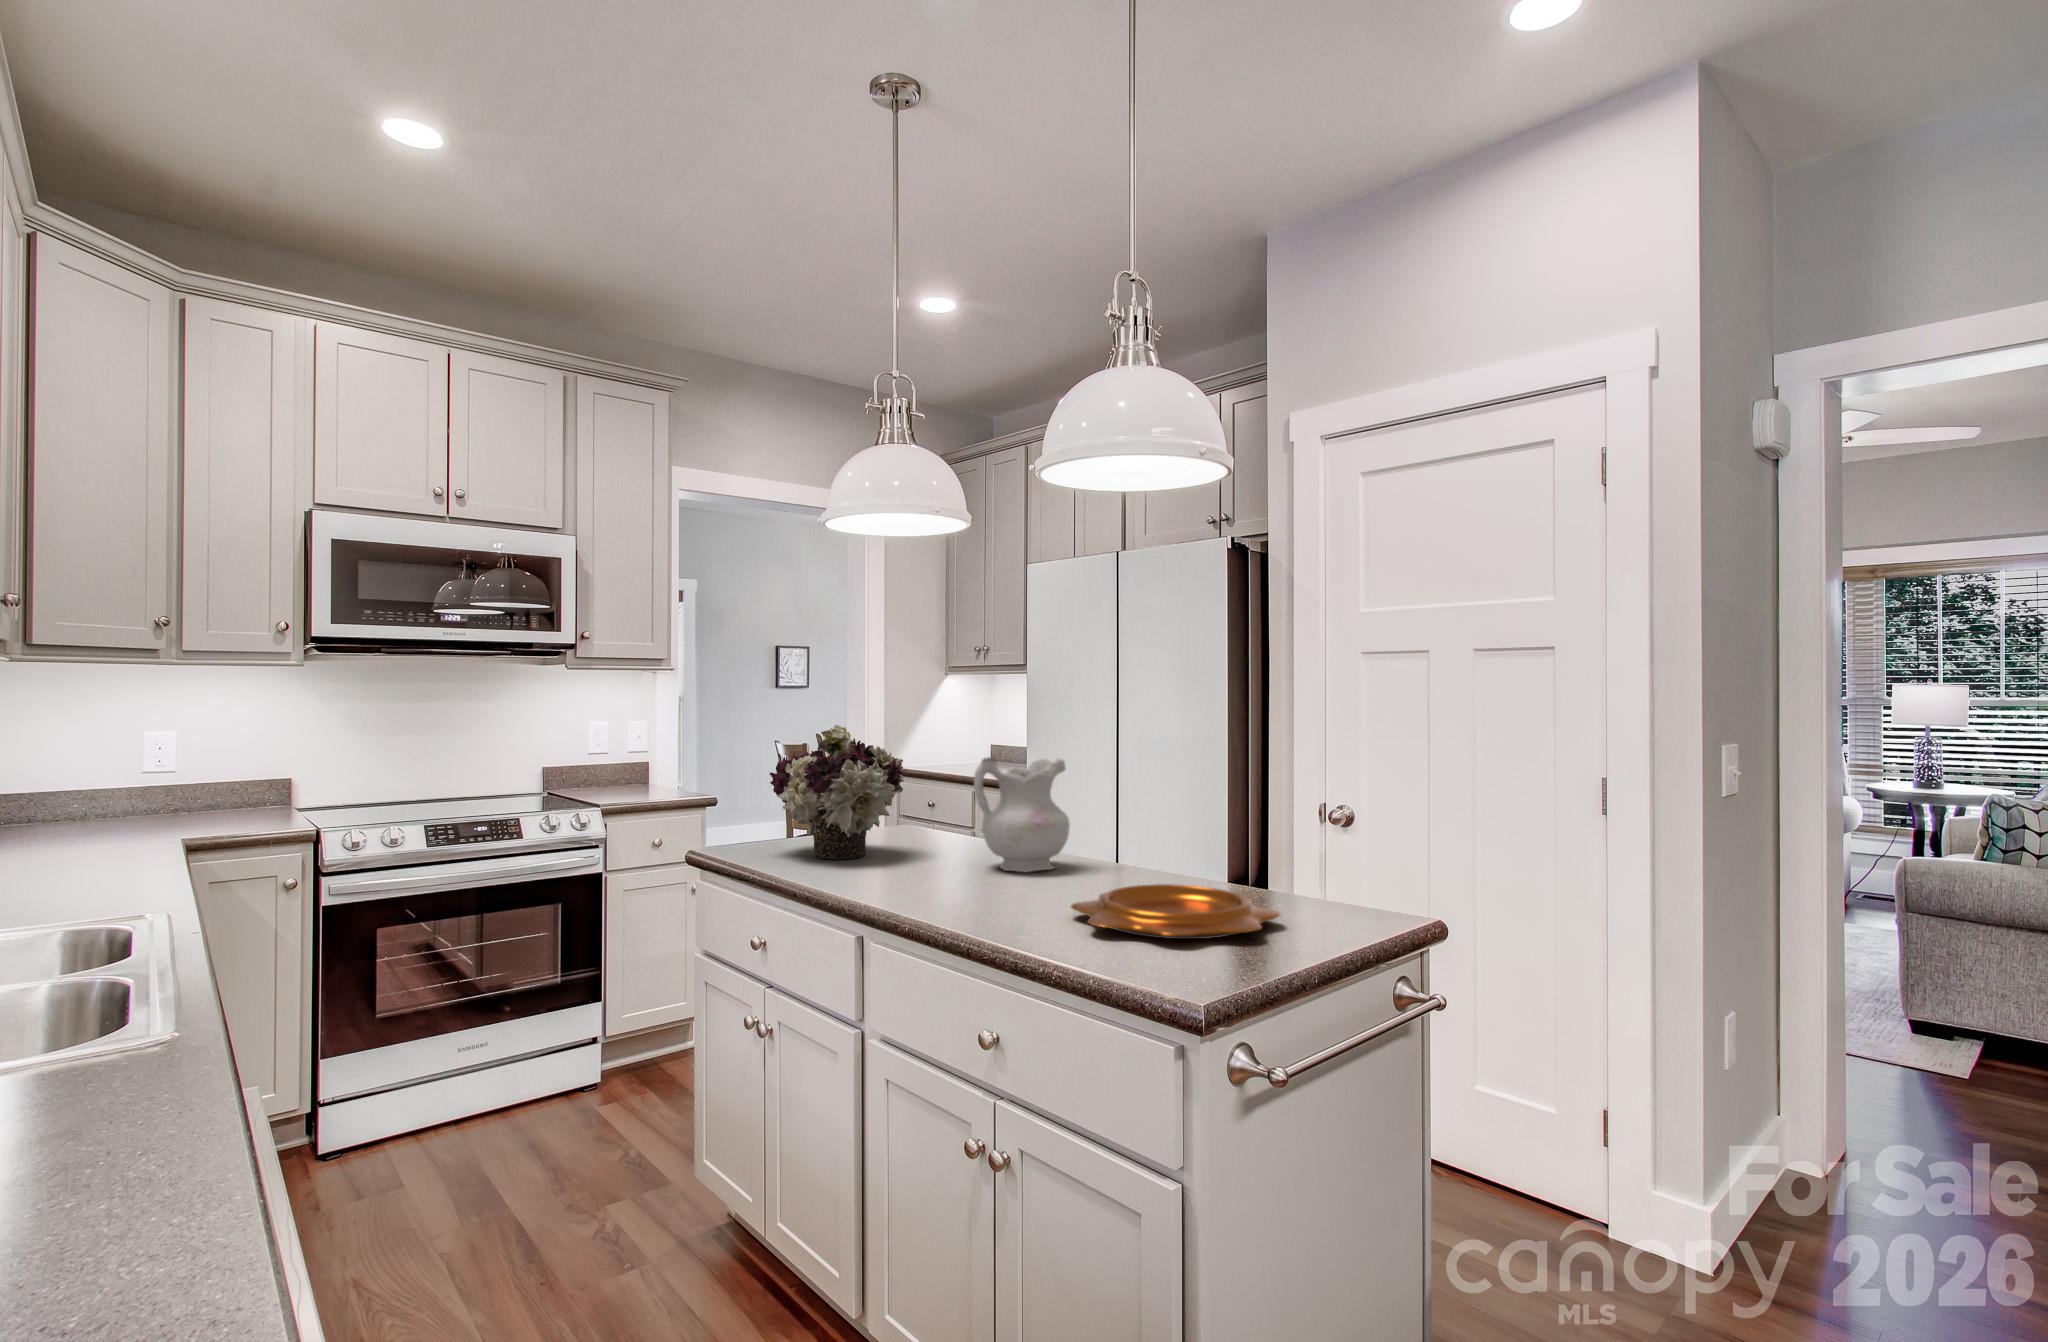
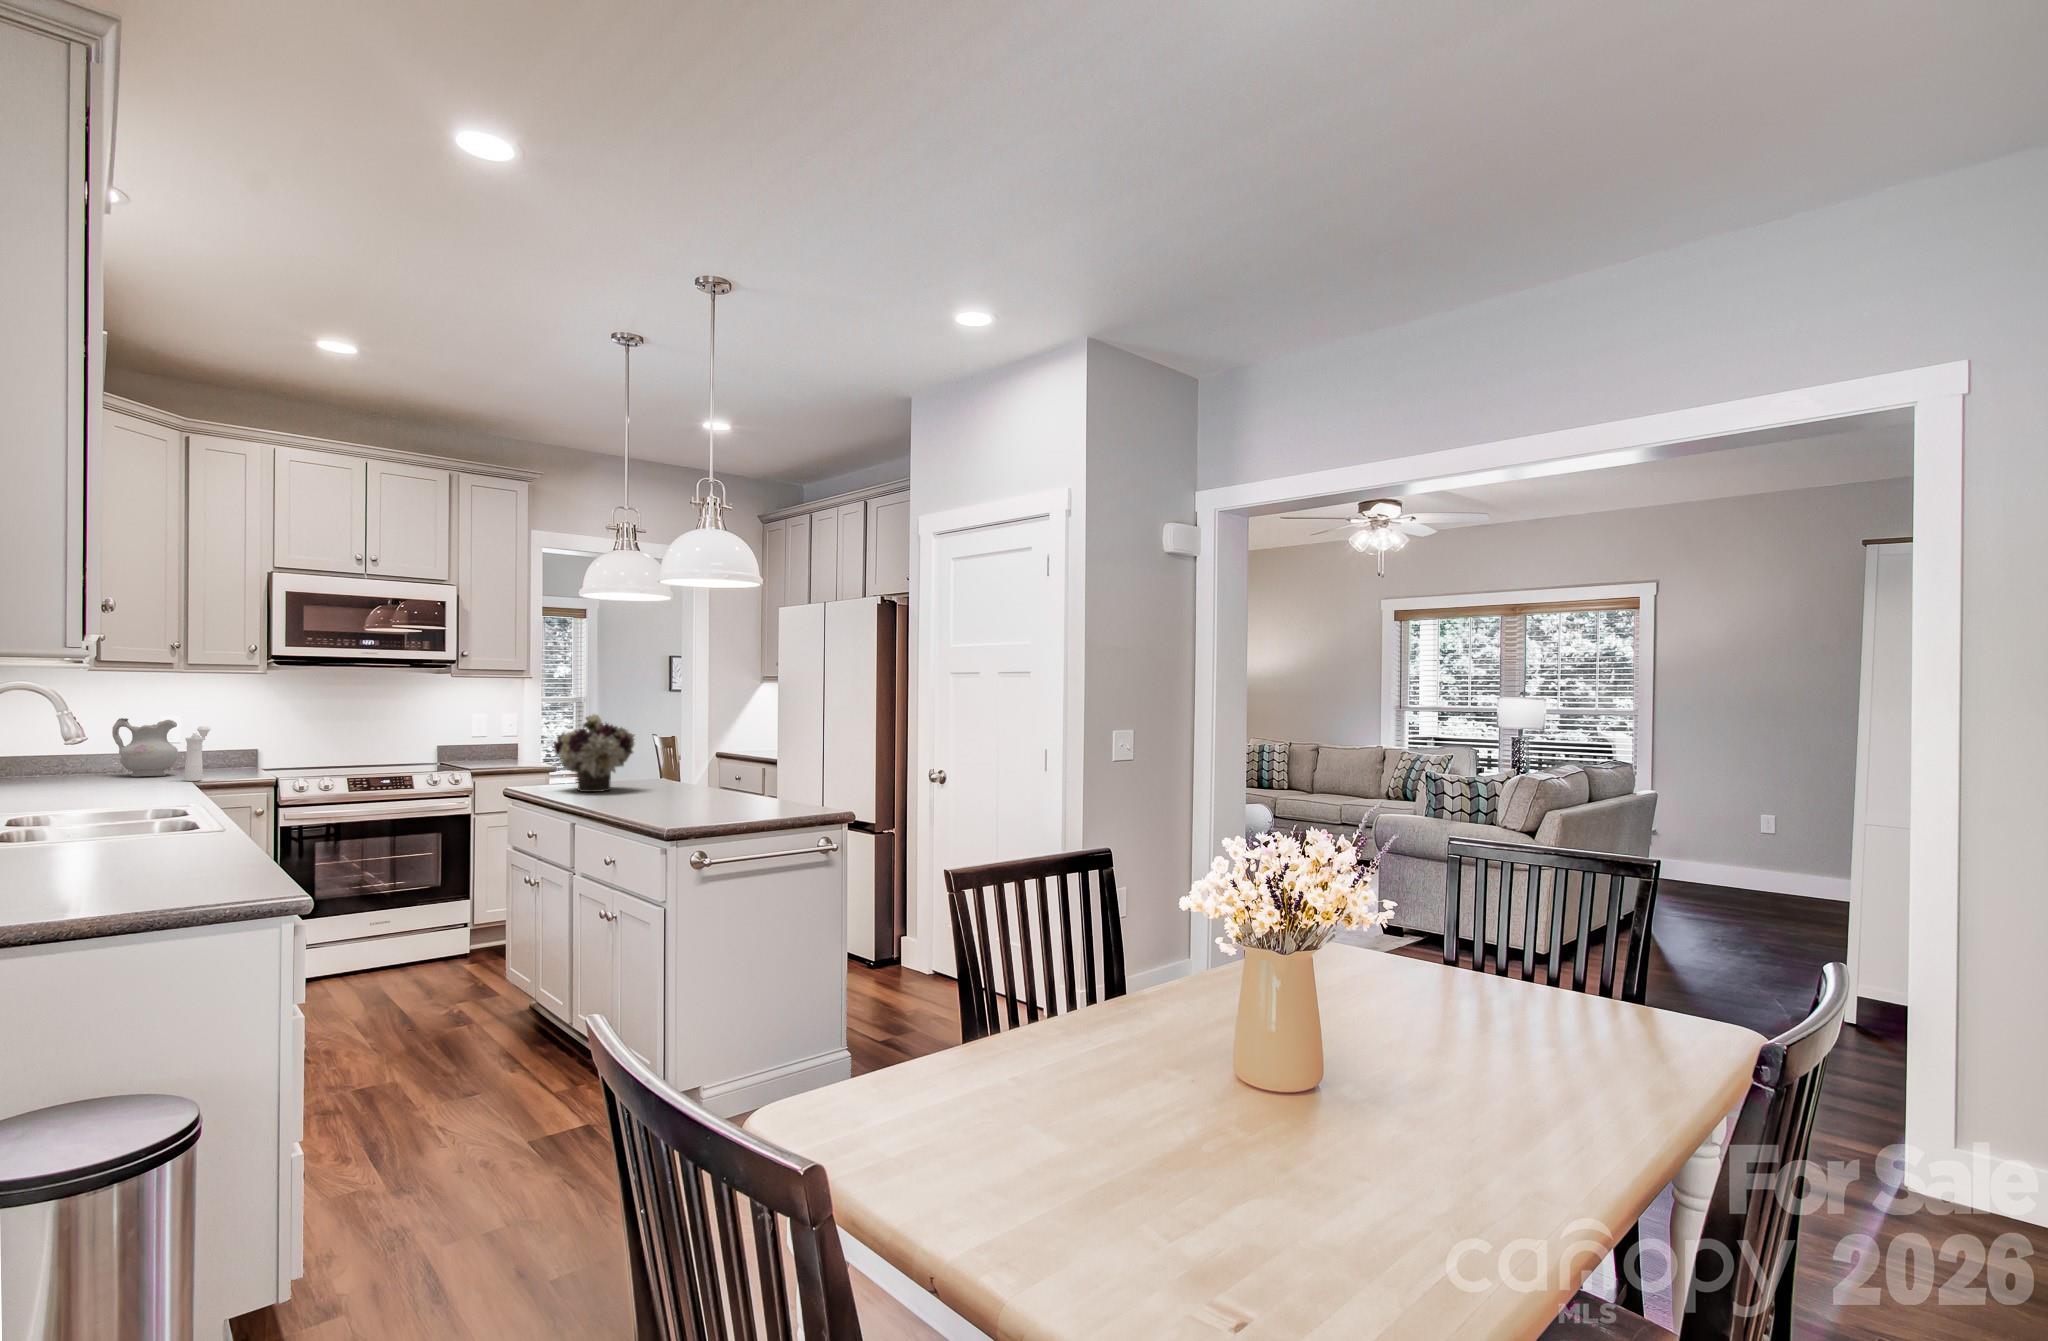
pepper mill: none [176,747,218,836] -> present [184,726,211,781]
ceramic pitcher: present [974,757,1070,872] -> present [112,718,178,777]
decorative bowl: present [1071,884,1280,939] -> none [674,796,782,816]

